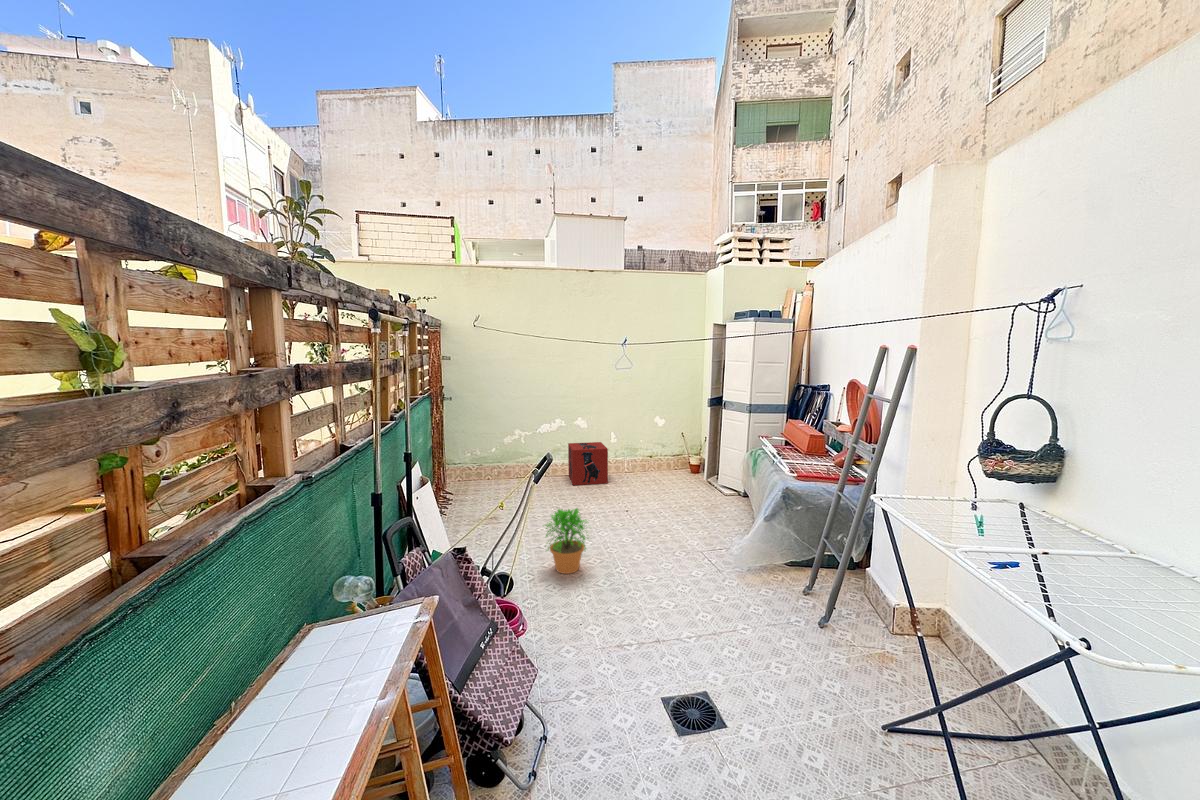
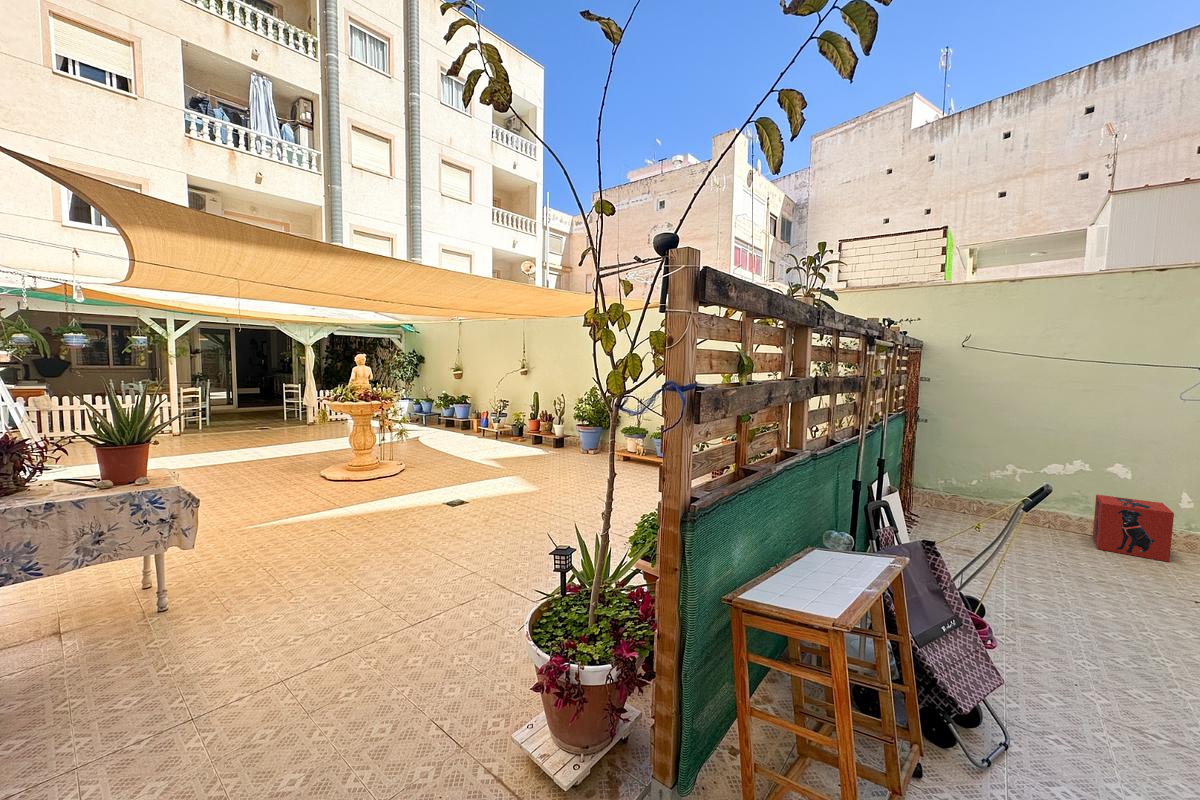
potted plant: present [546,508,589,574] -> none [1031,556,1118,638]

